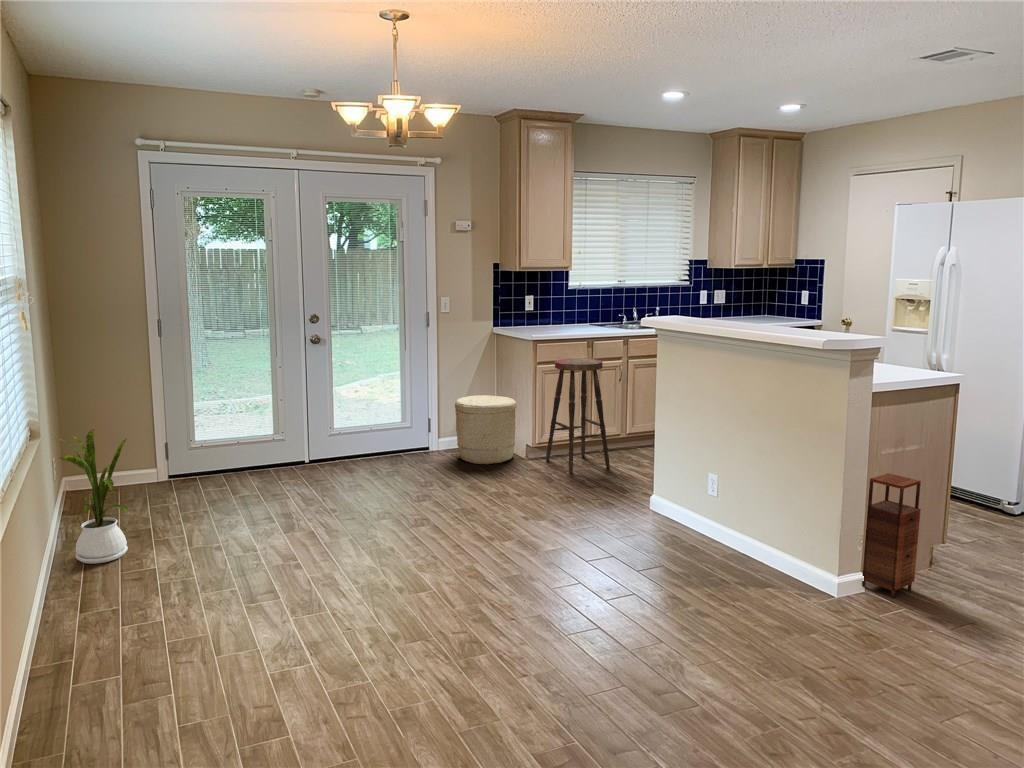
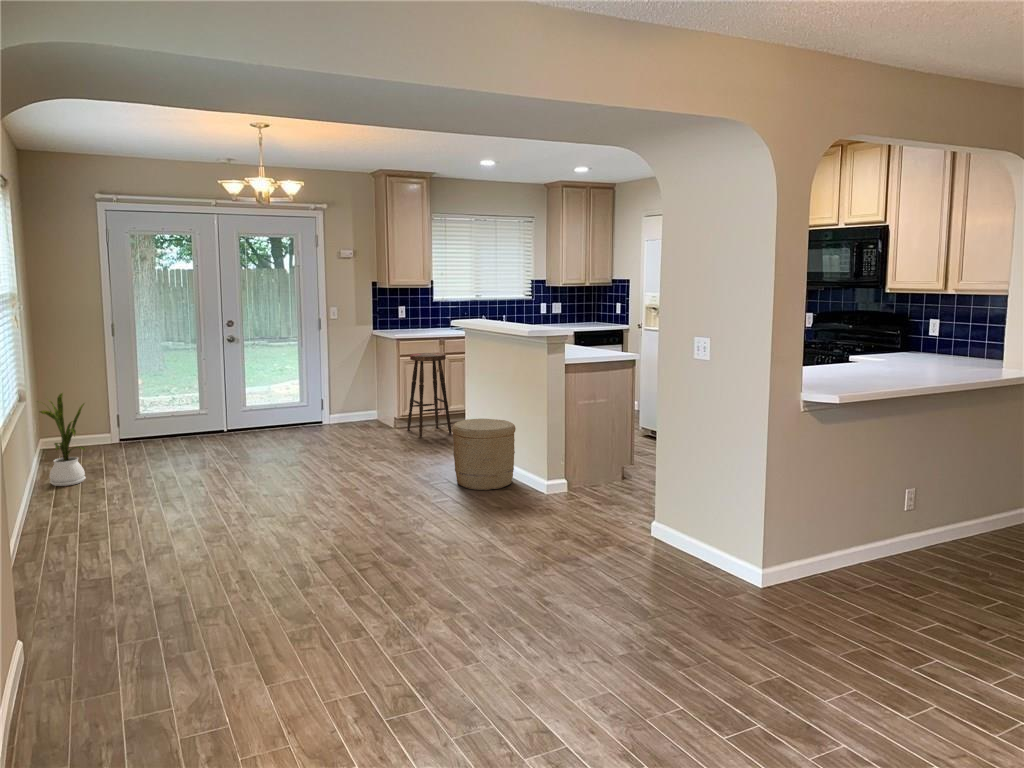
woven basket: present [455,395,516,464] -> present [452,419,516,490]
storage cabinet: present [862,473,921,598] -> none [566,418,598,495]

